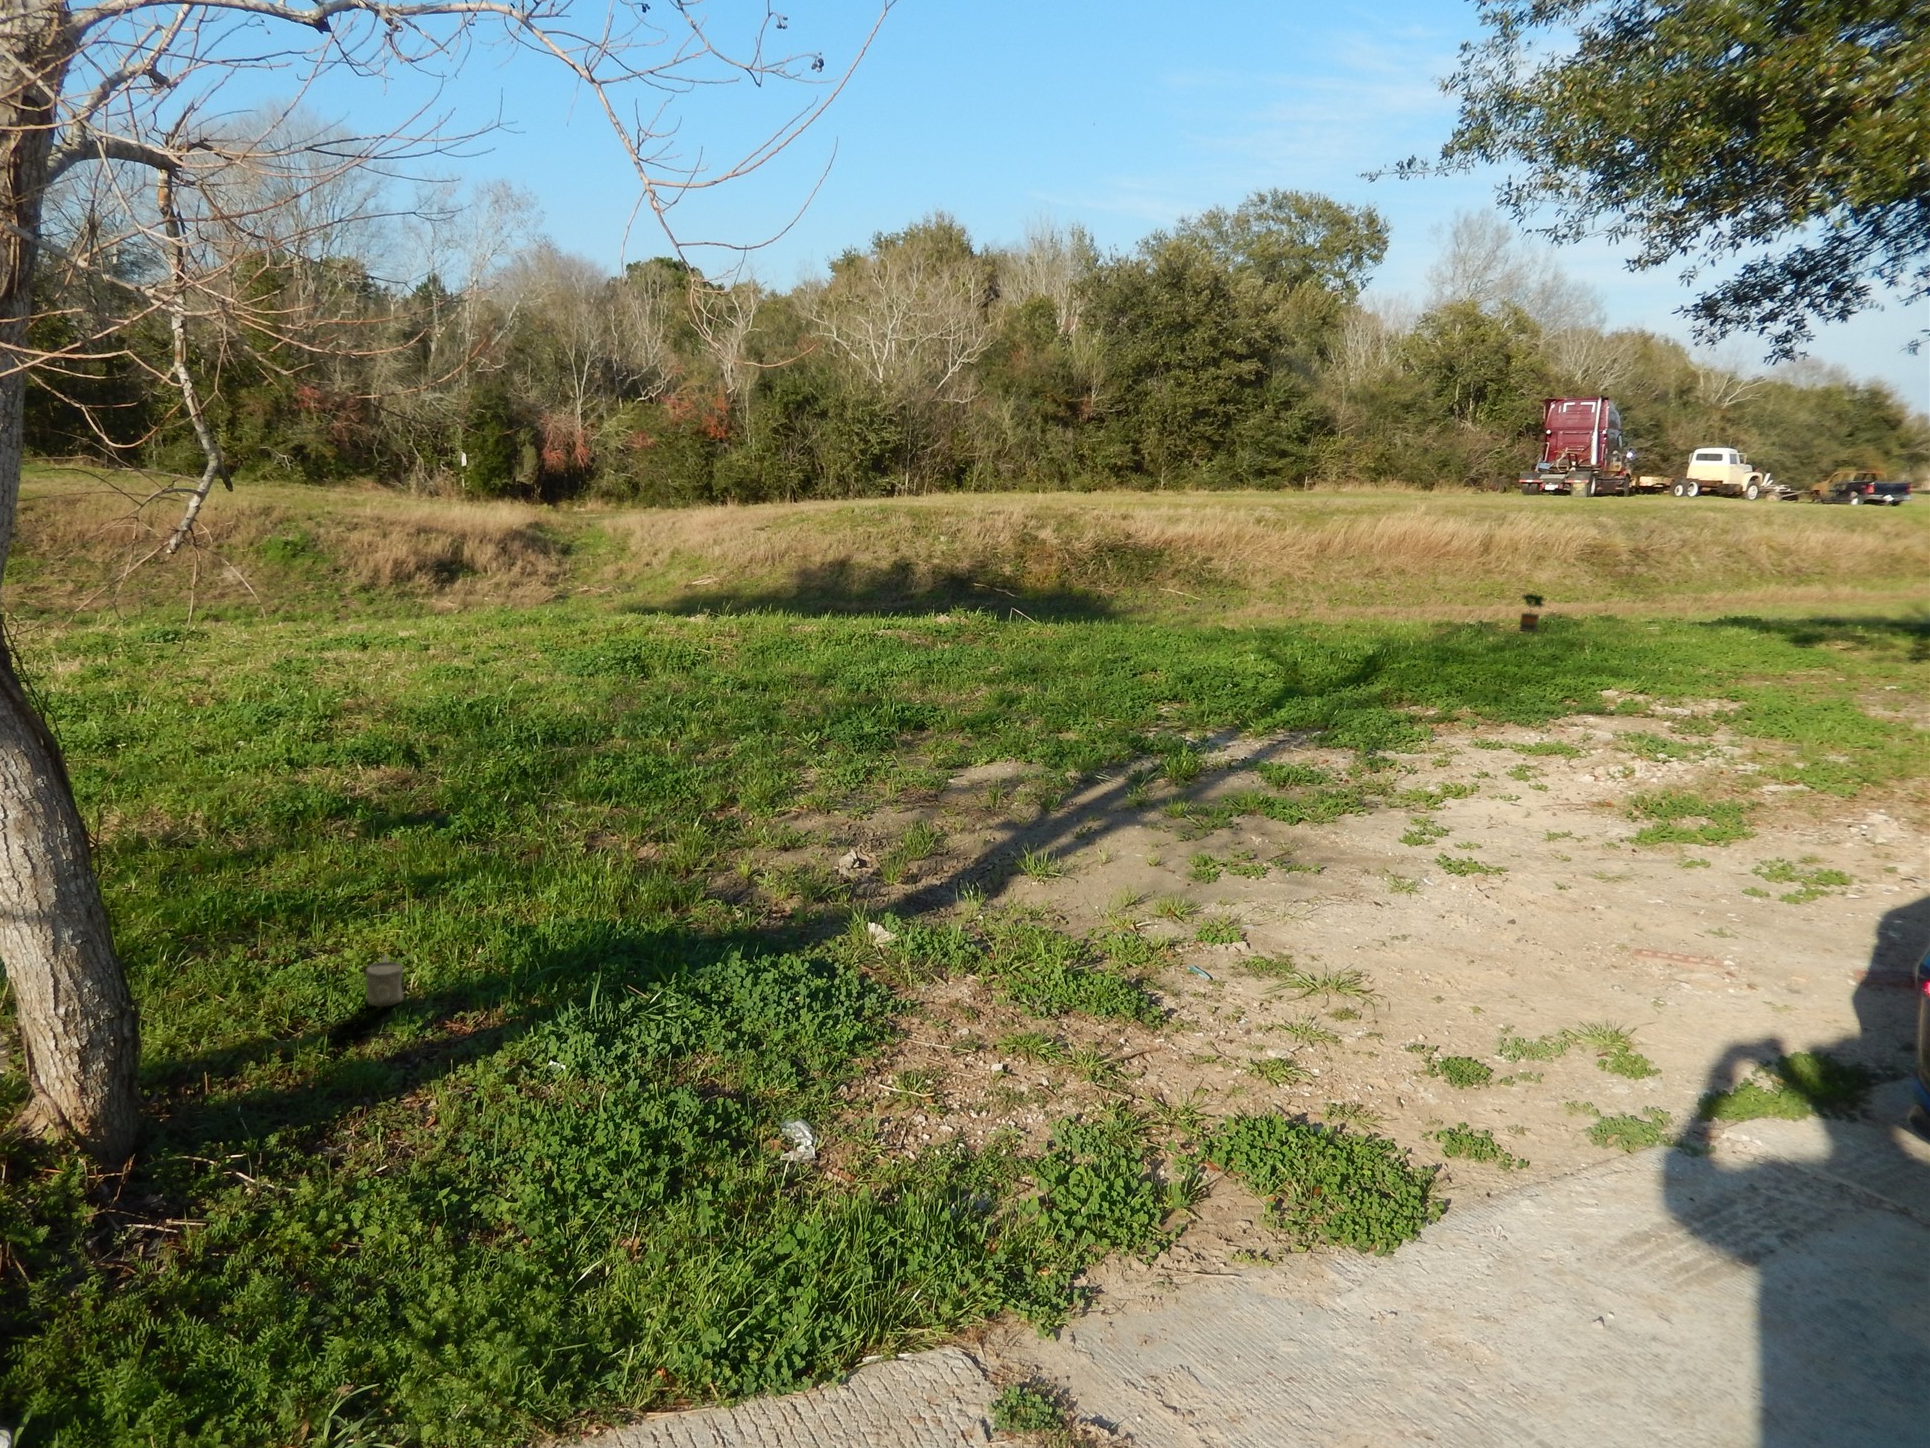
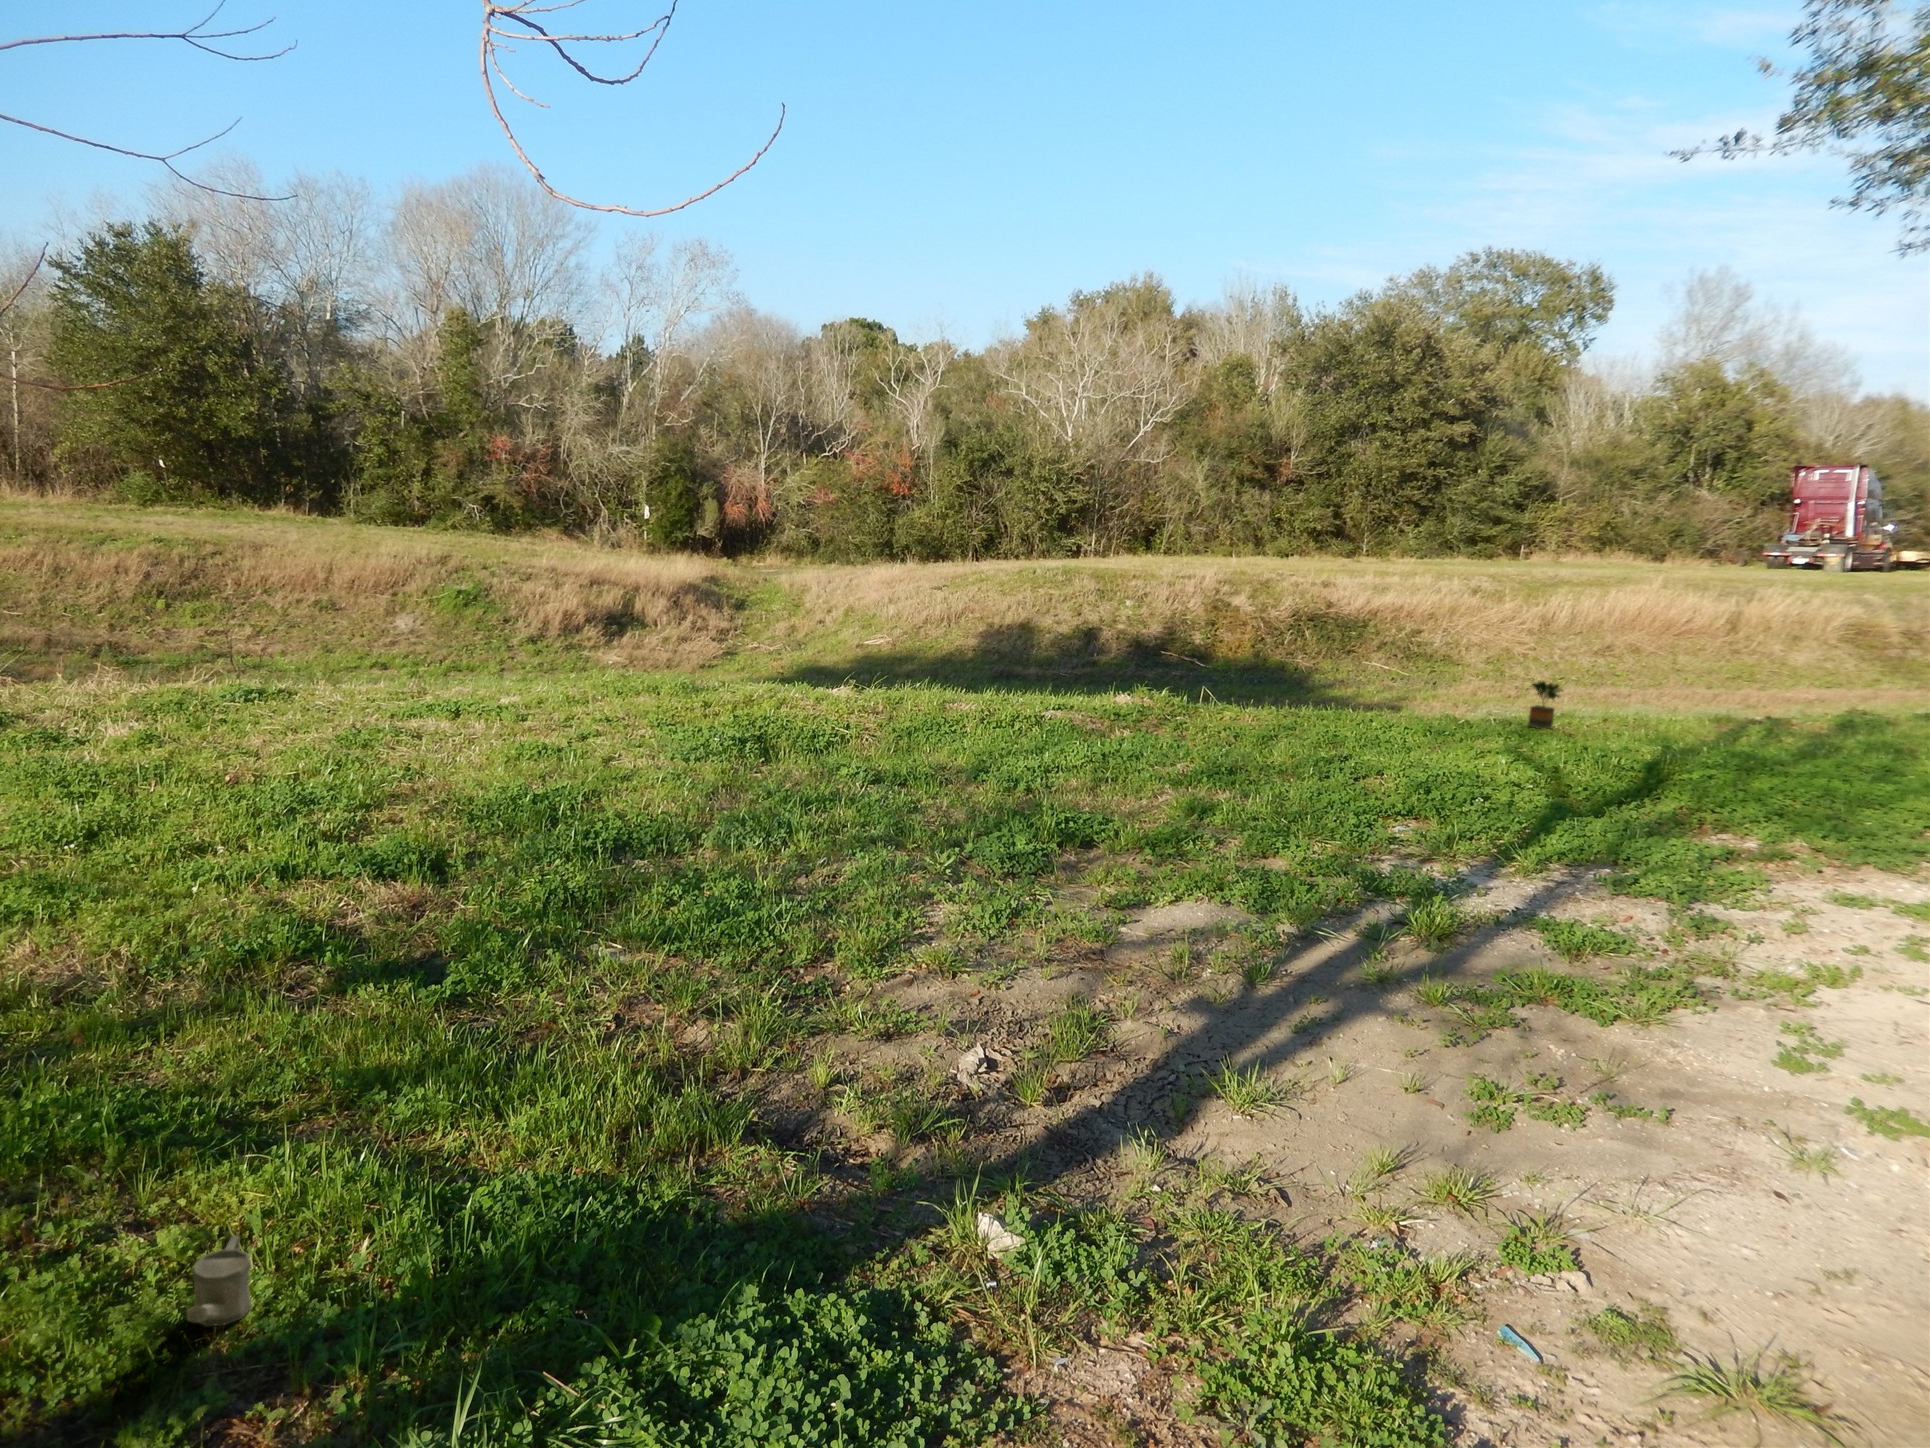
potted tree: present [1519,593,1545,632] -> present [1528,681,1563,729]

